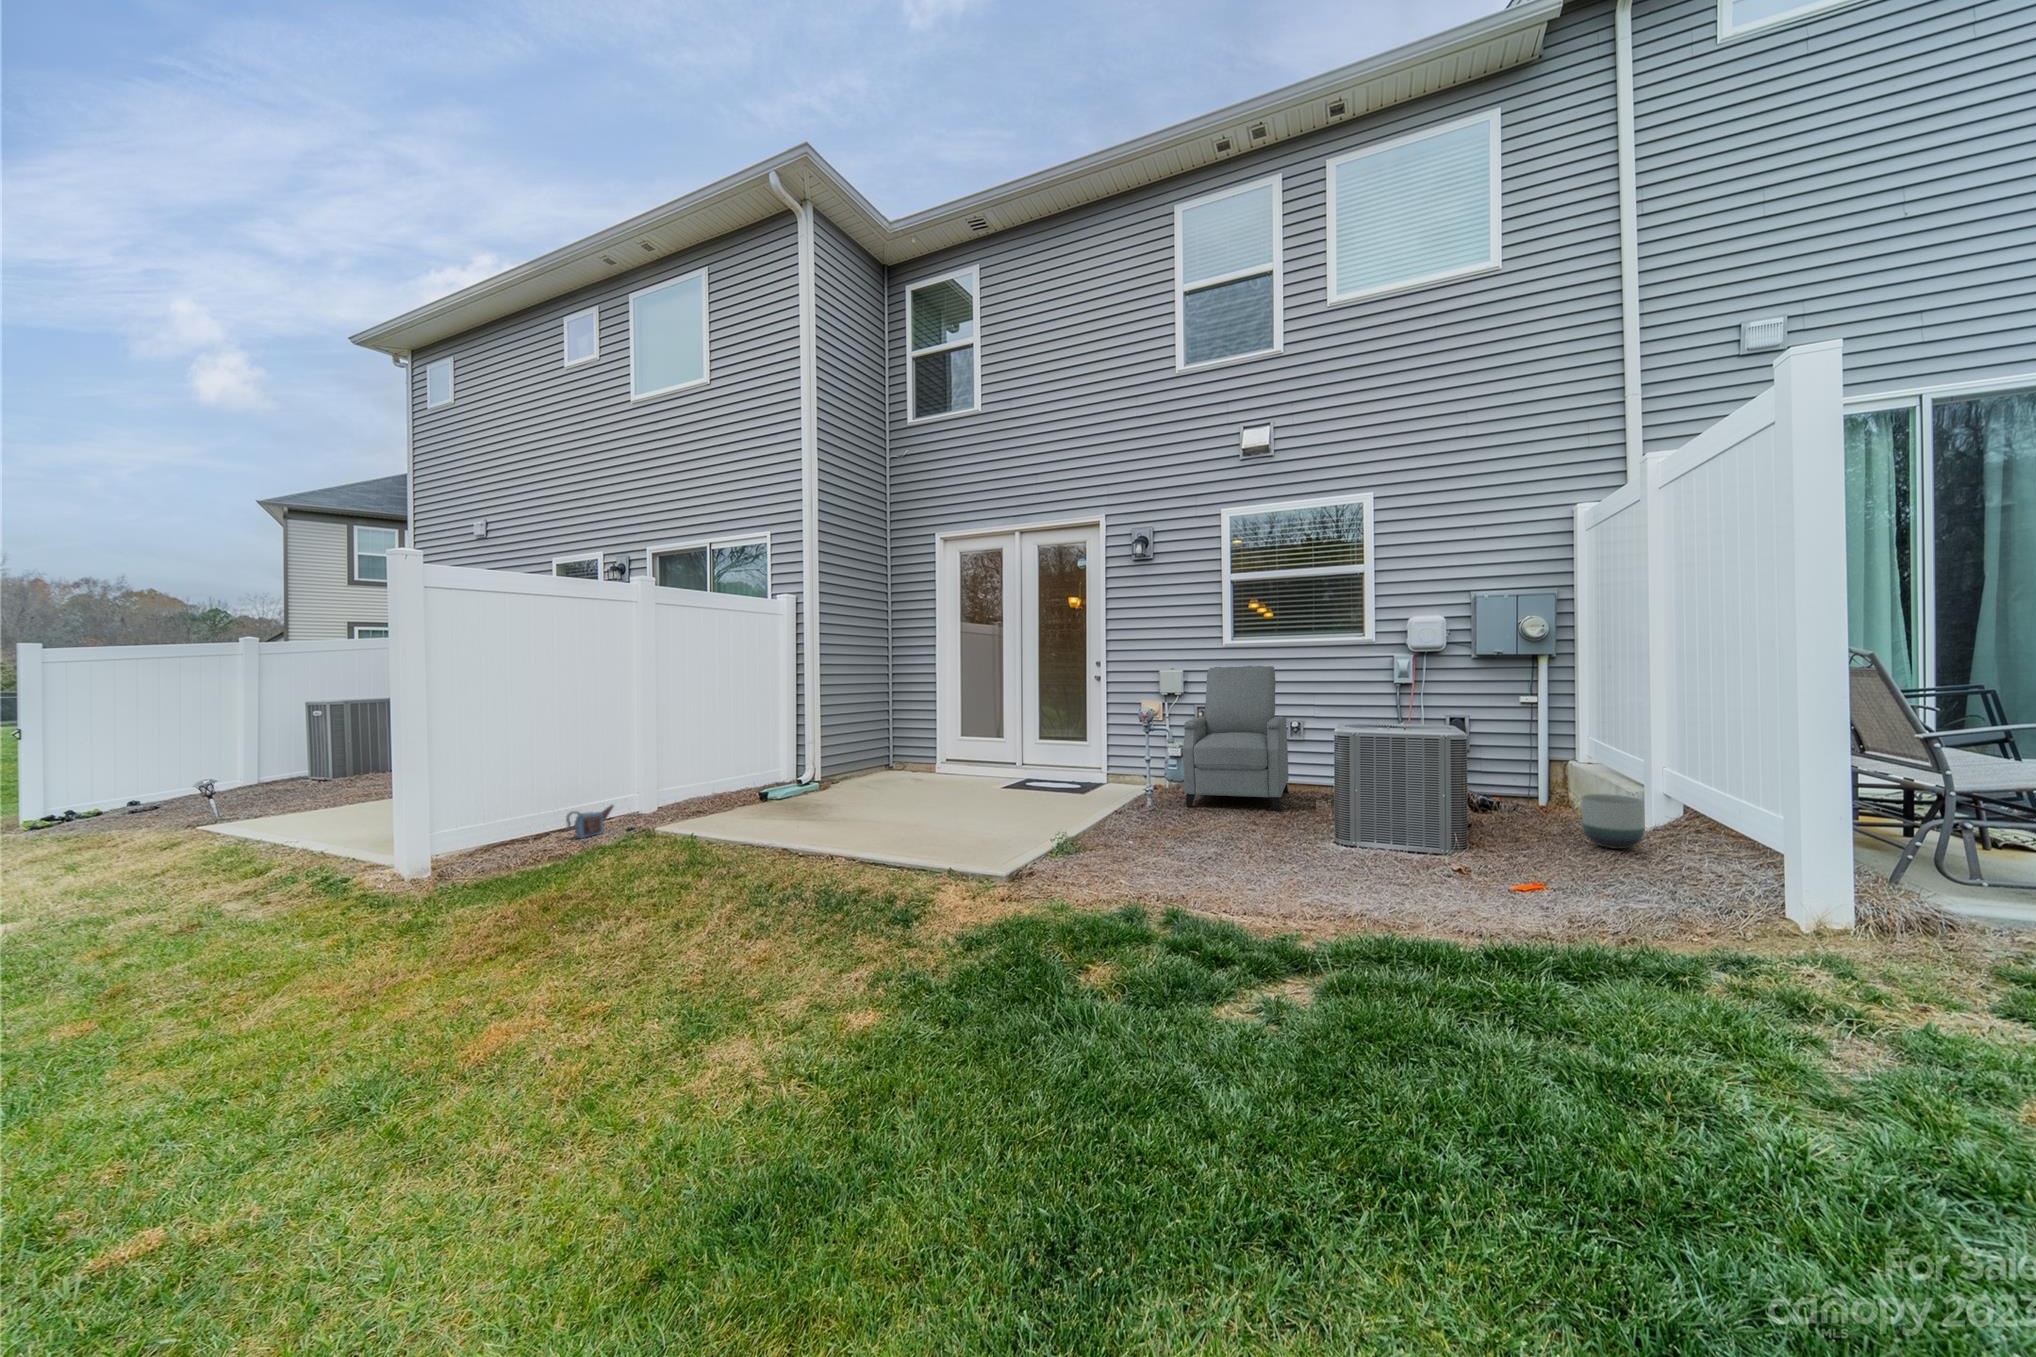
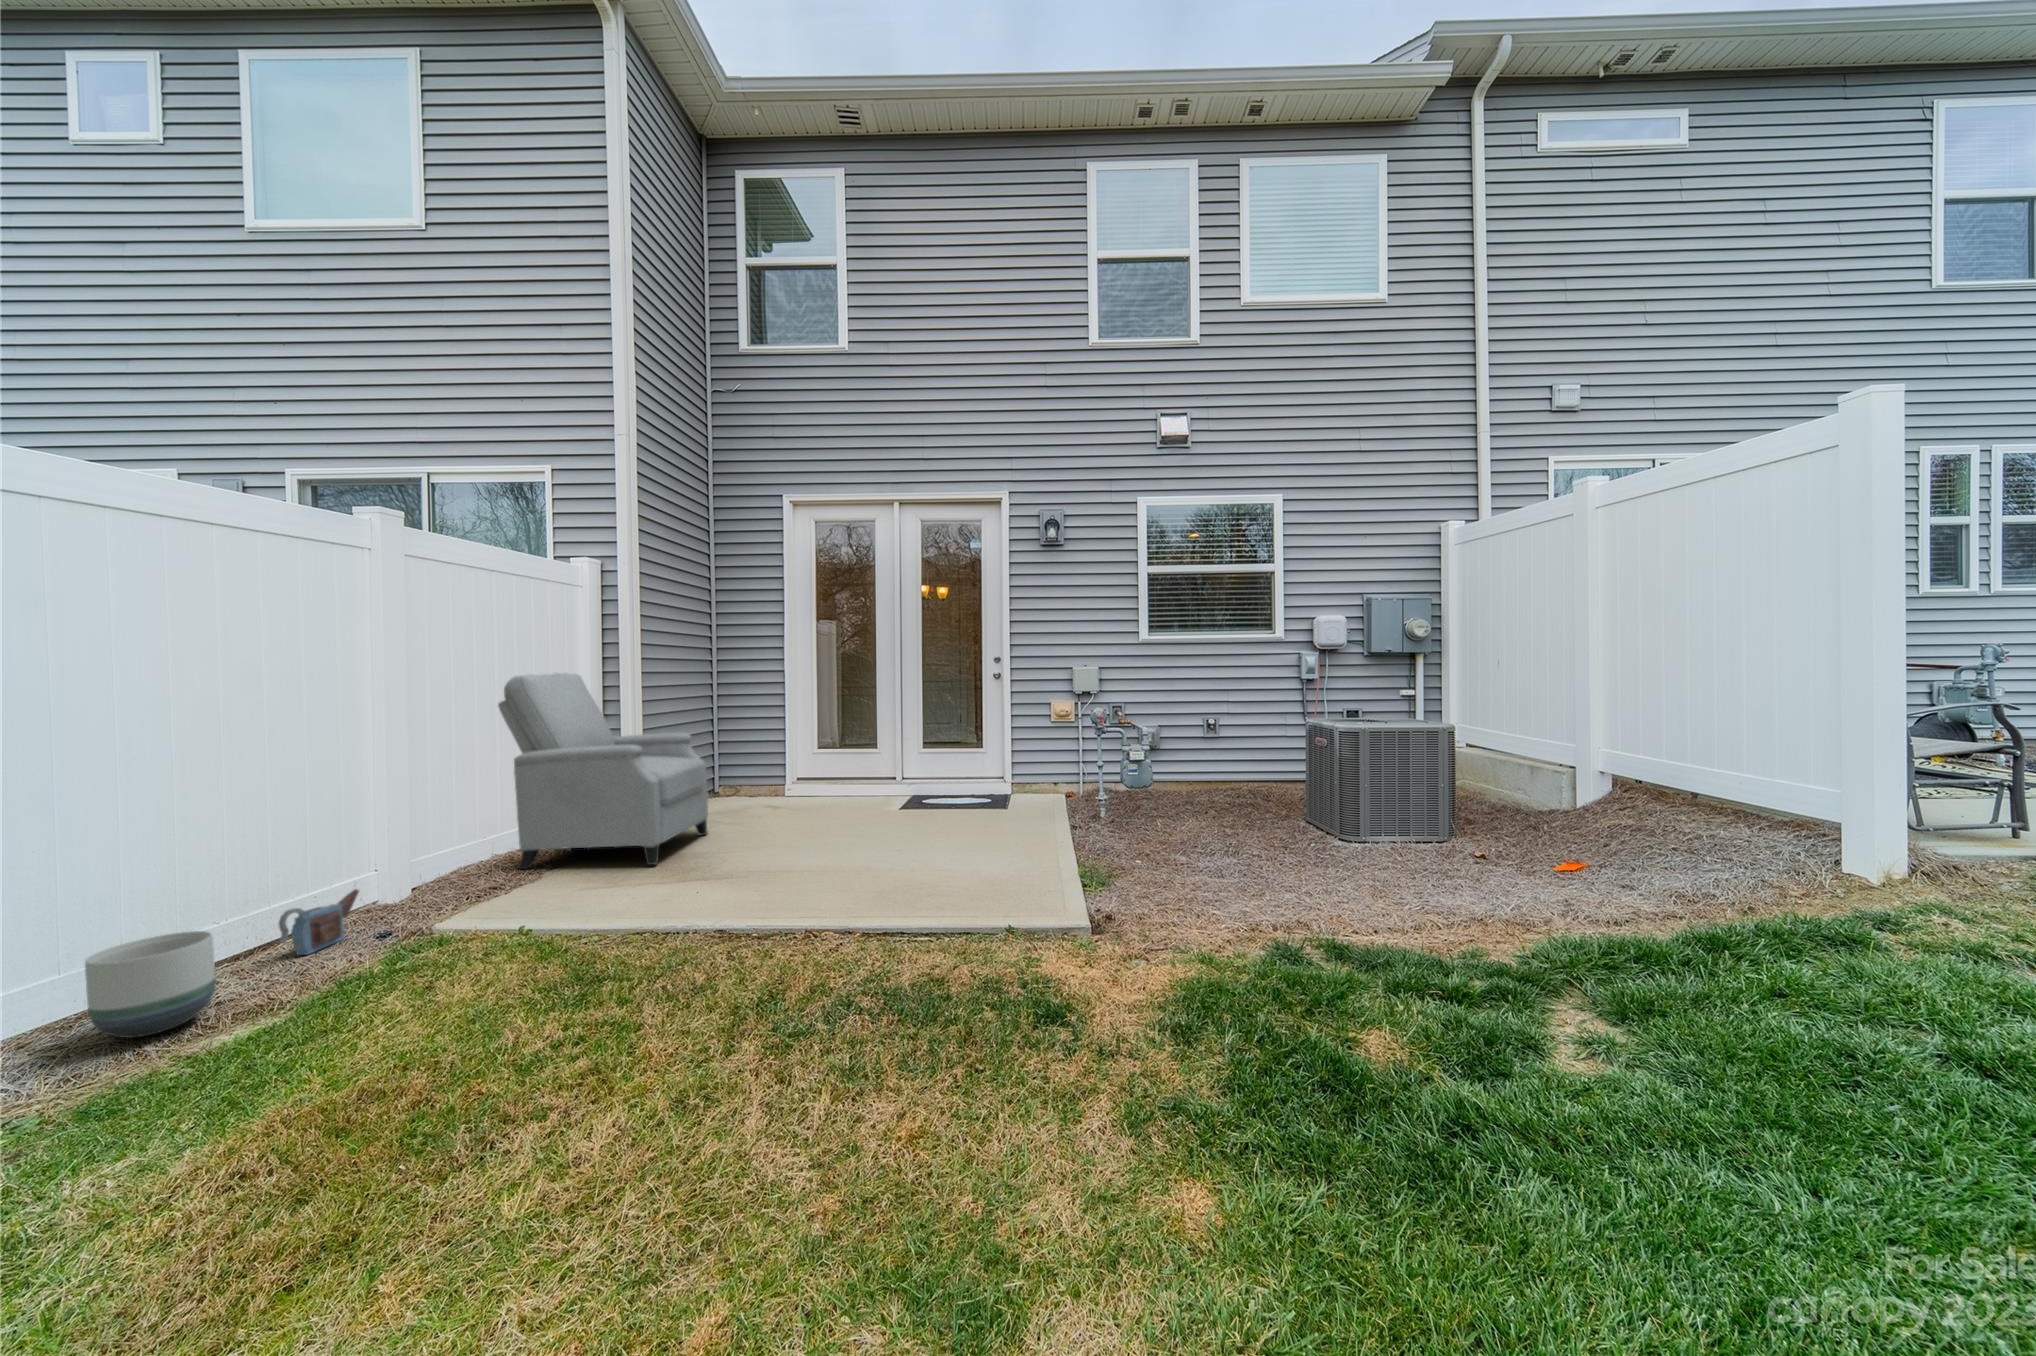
chair: present [1183,666,1289,811] -> present [498,673,708,869]
planter: present [1581,794,1644,849] -> present [85,931,216,1038]

